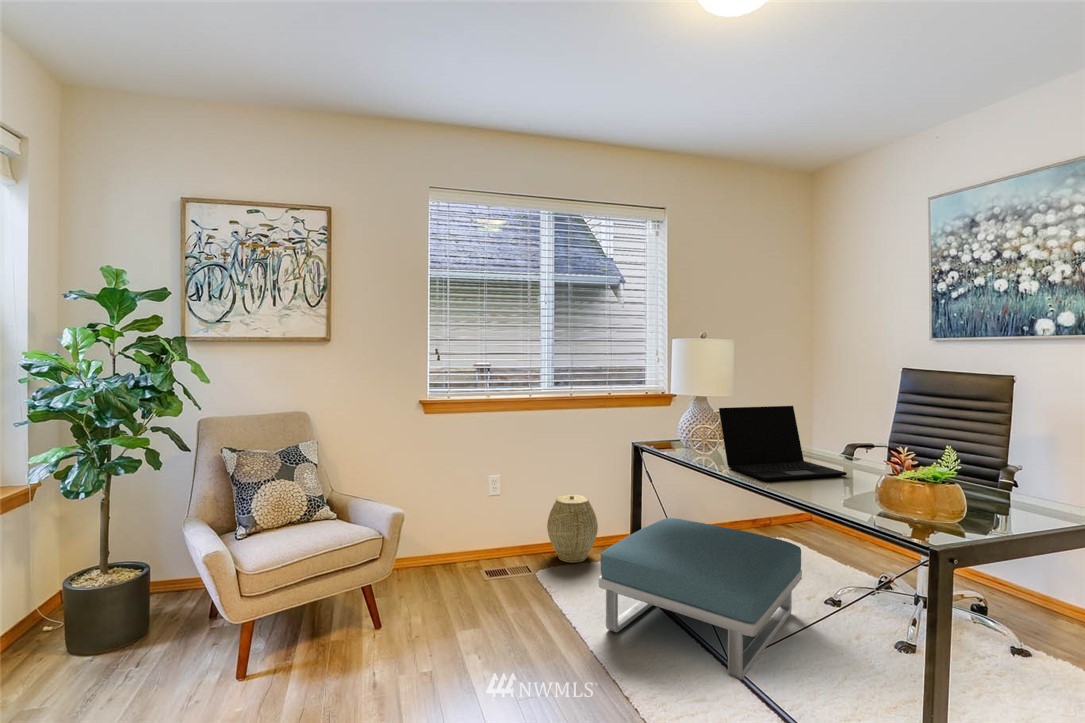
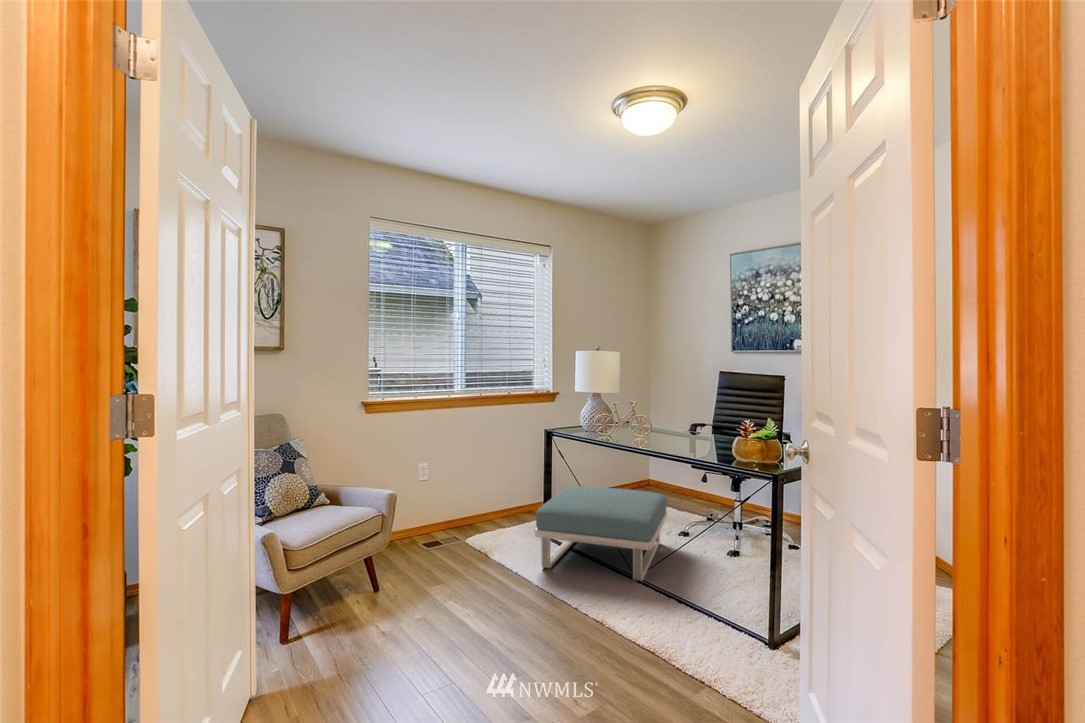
laptop: present [719,406,847,481] -> none [617,397,699,447]
woven basket: present [547,495,598,563] -> none [470,477,511,532]

